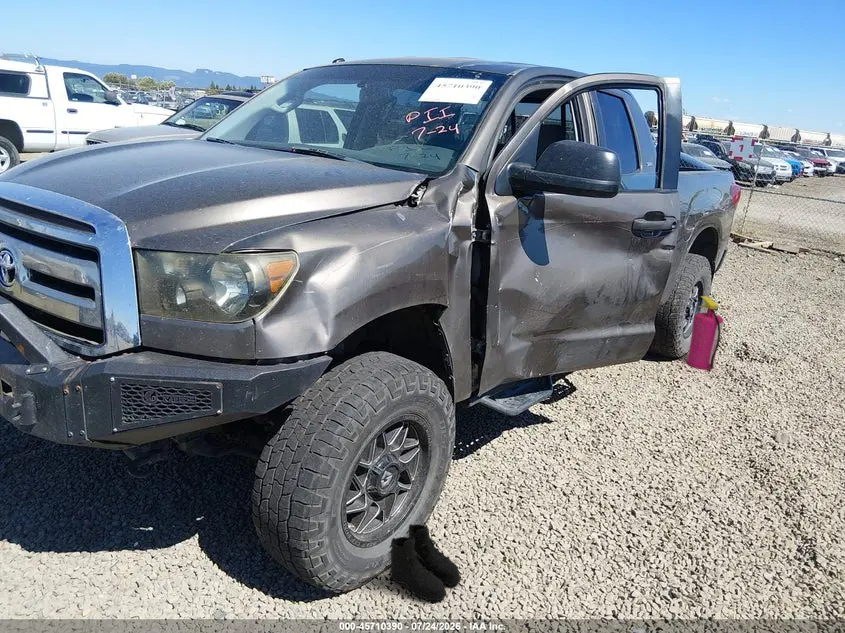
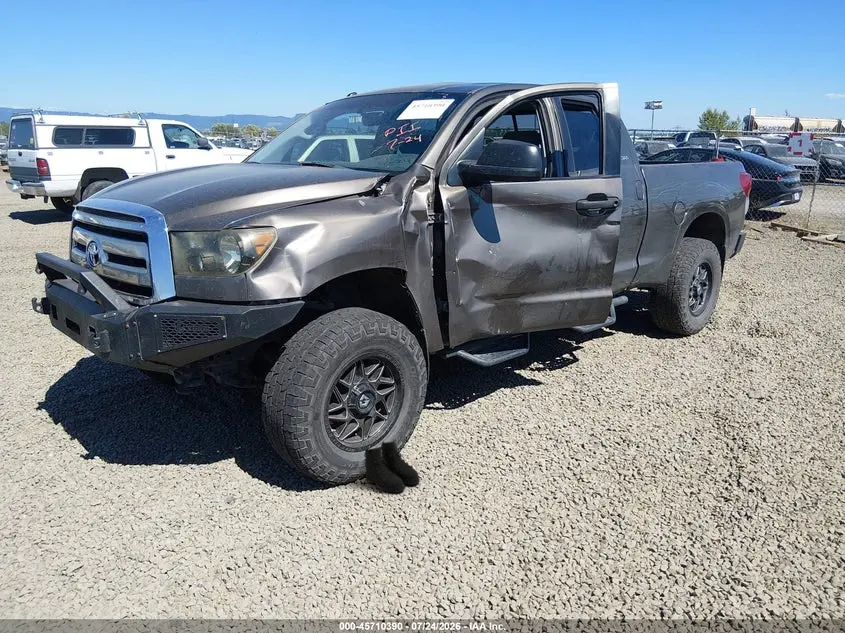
fire extinguisher: present [687,296,723,369] -> none [711,283,741,353]

